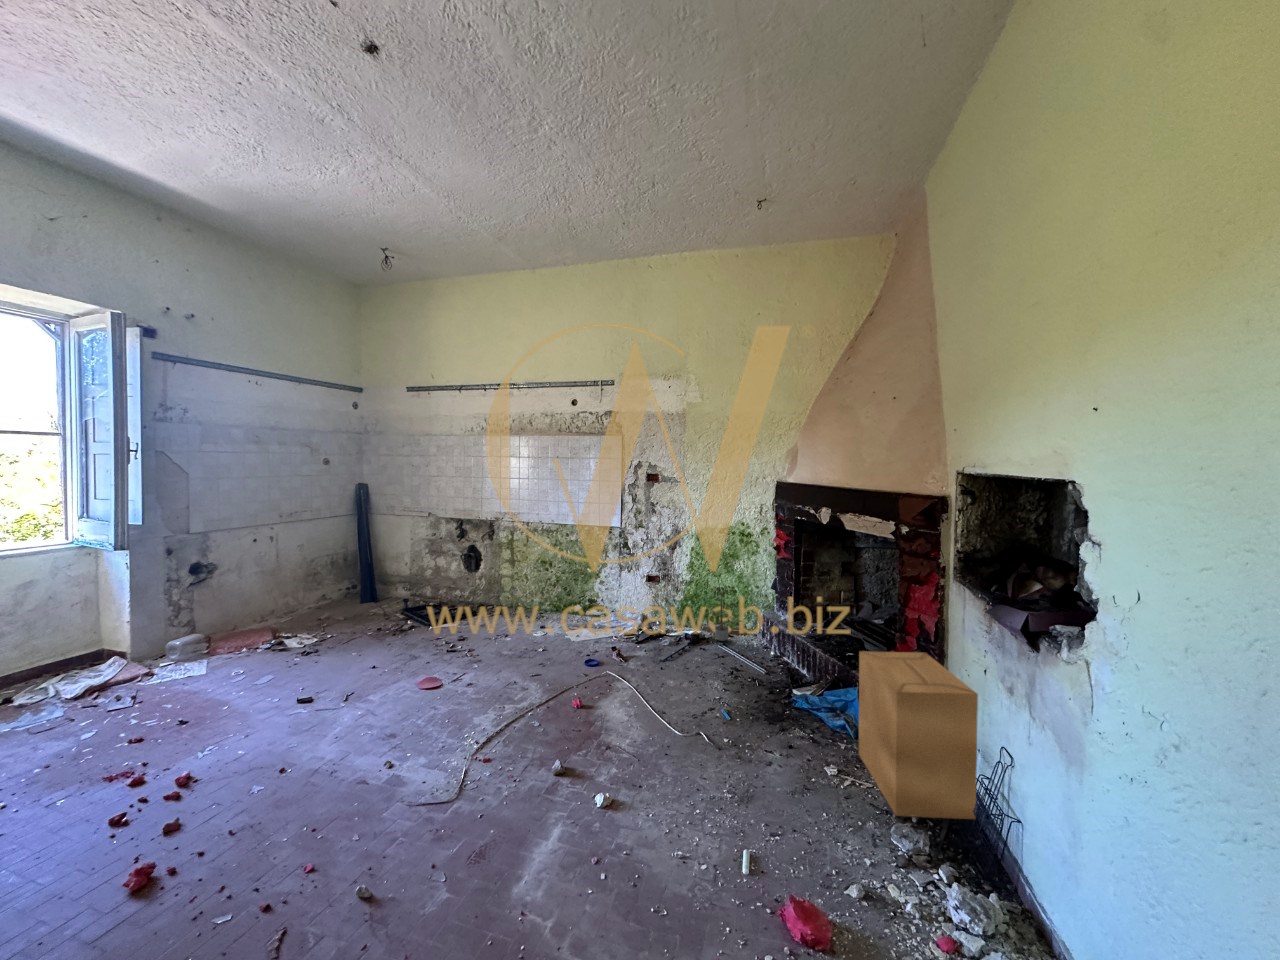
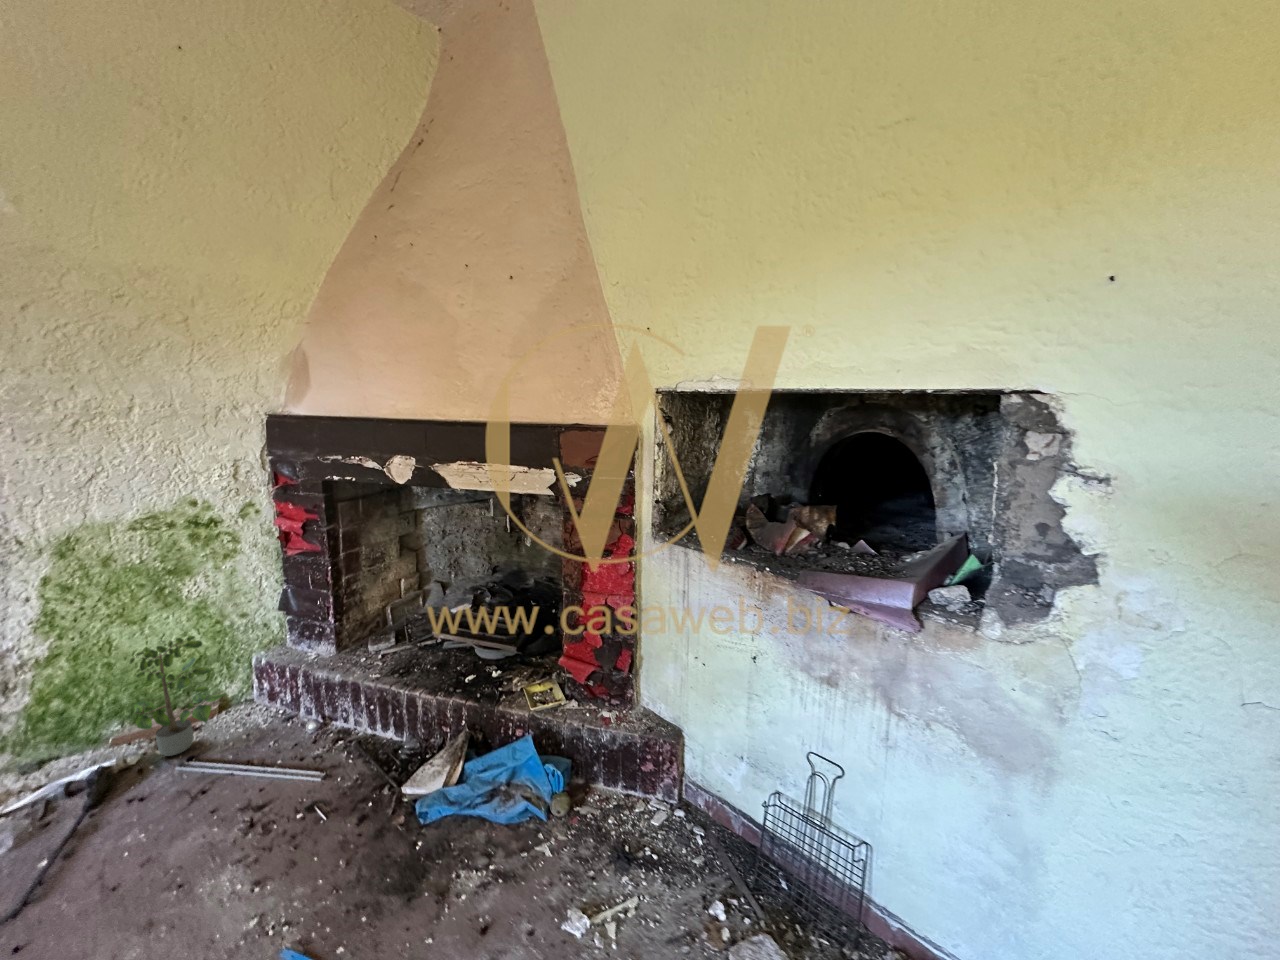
cardboard box: present [859,651,978,819] -> none [570,652,745,923]

